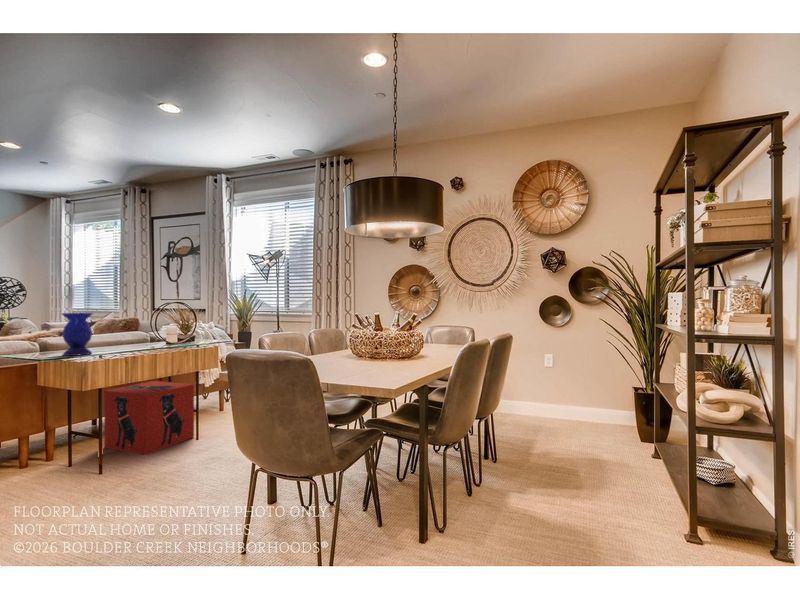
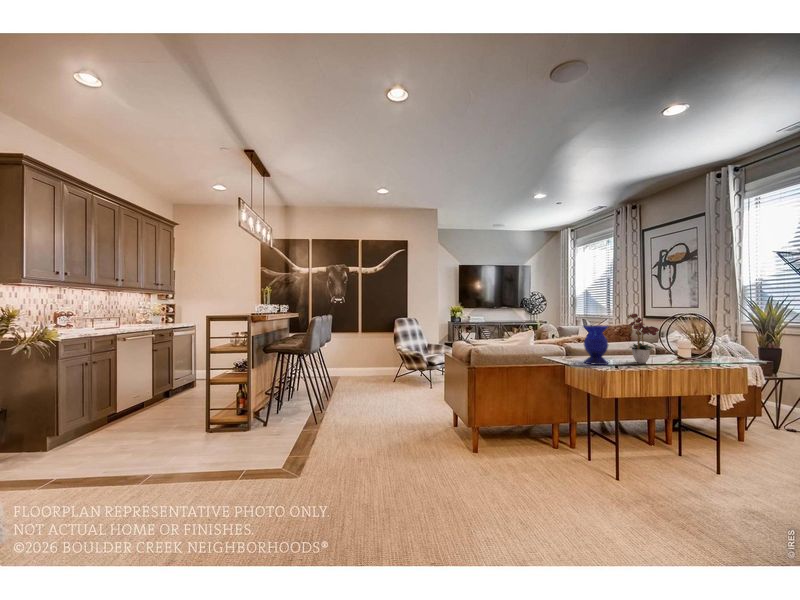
flower arrangement: none [112,297,150,350] -> present [626,314,659,363]
storage box: present [104,381,194,455] -> none [616,394,717,475]

